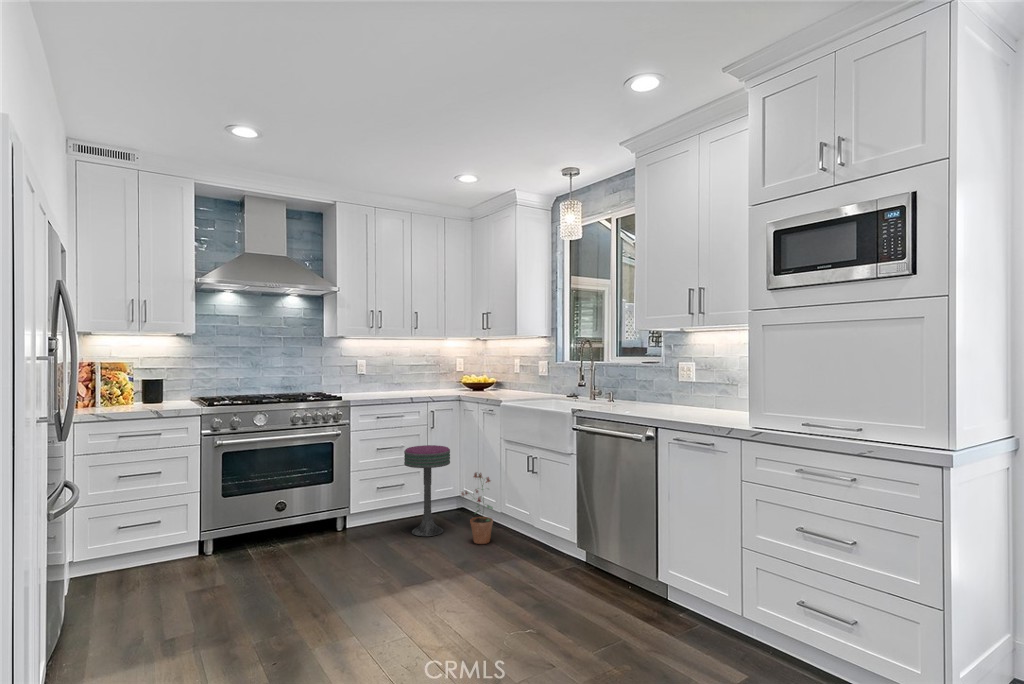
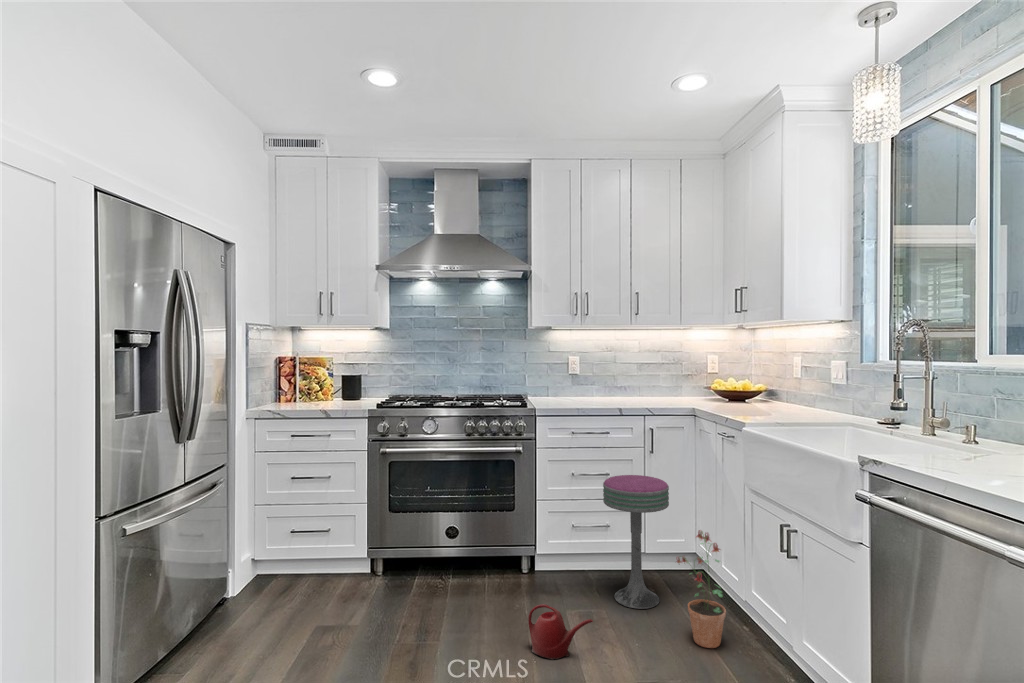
watering can: none [373,533,420,568] -> present [528,604,593,660]

